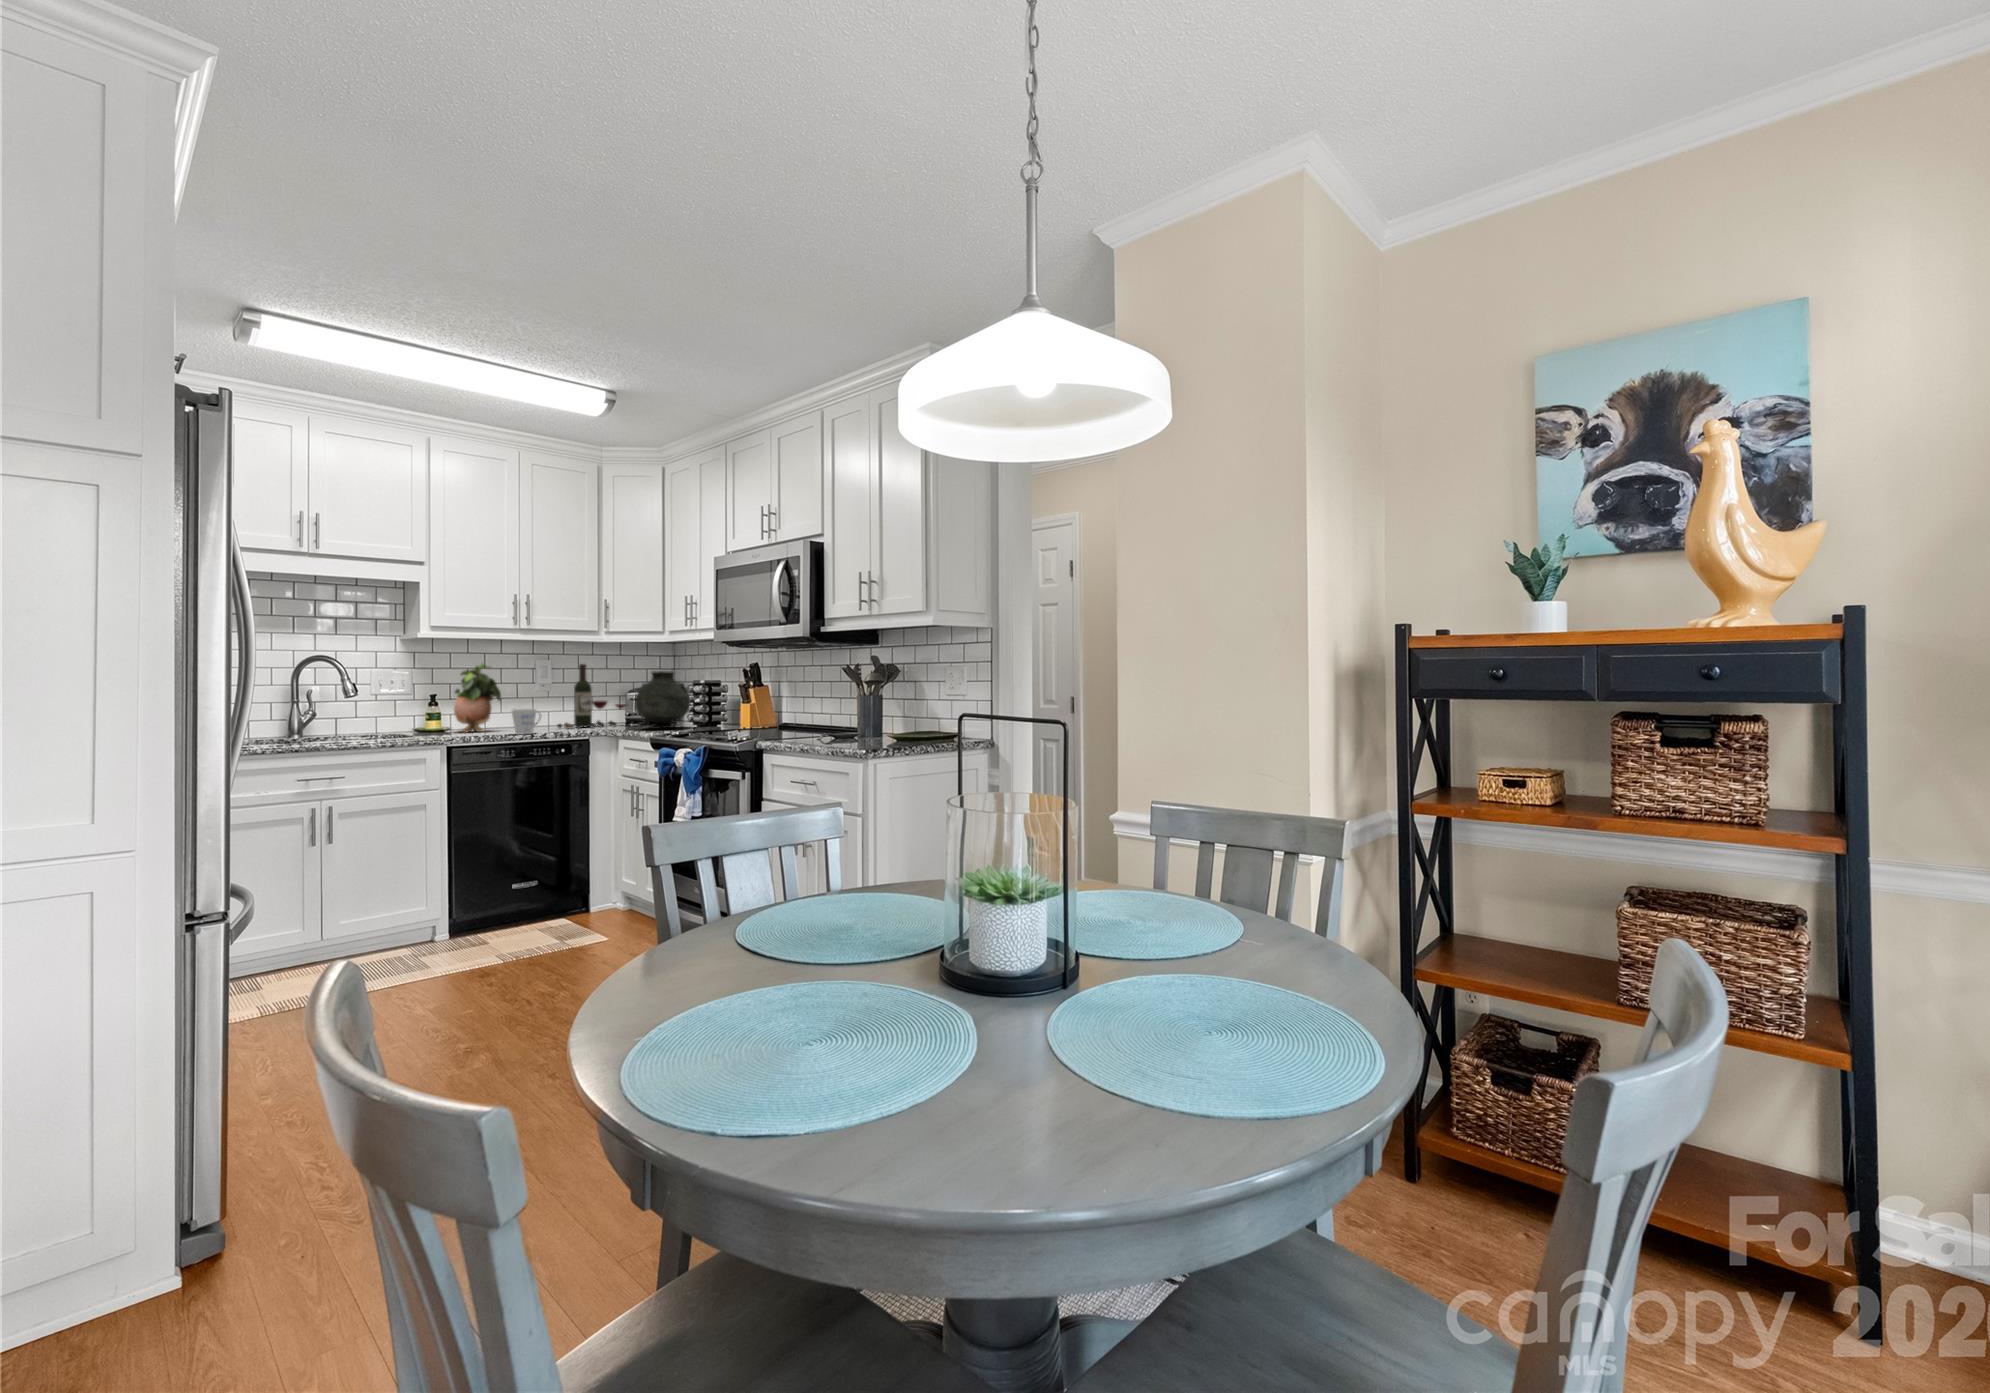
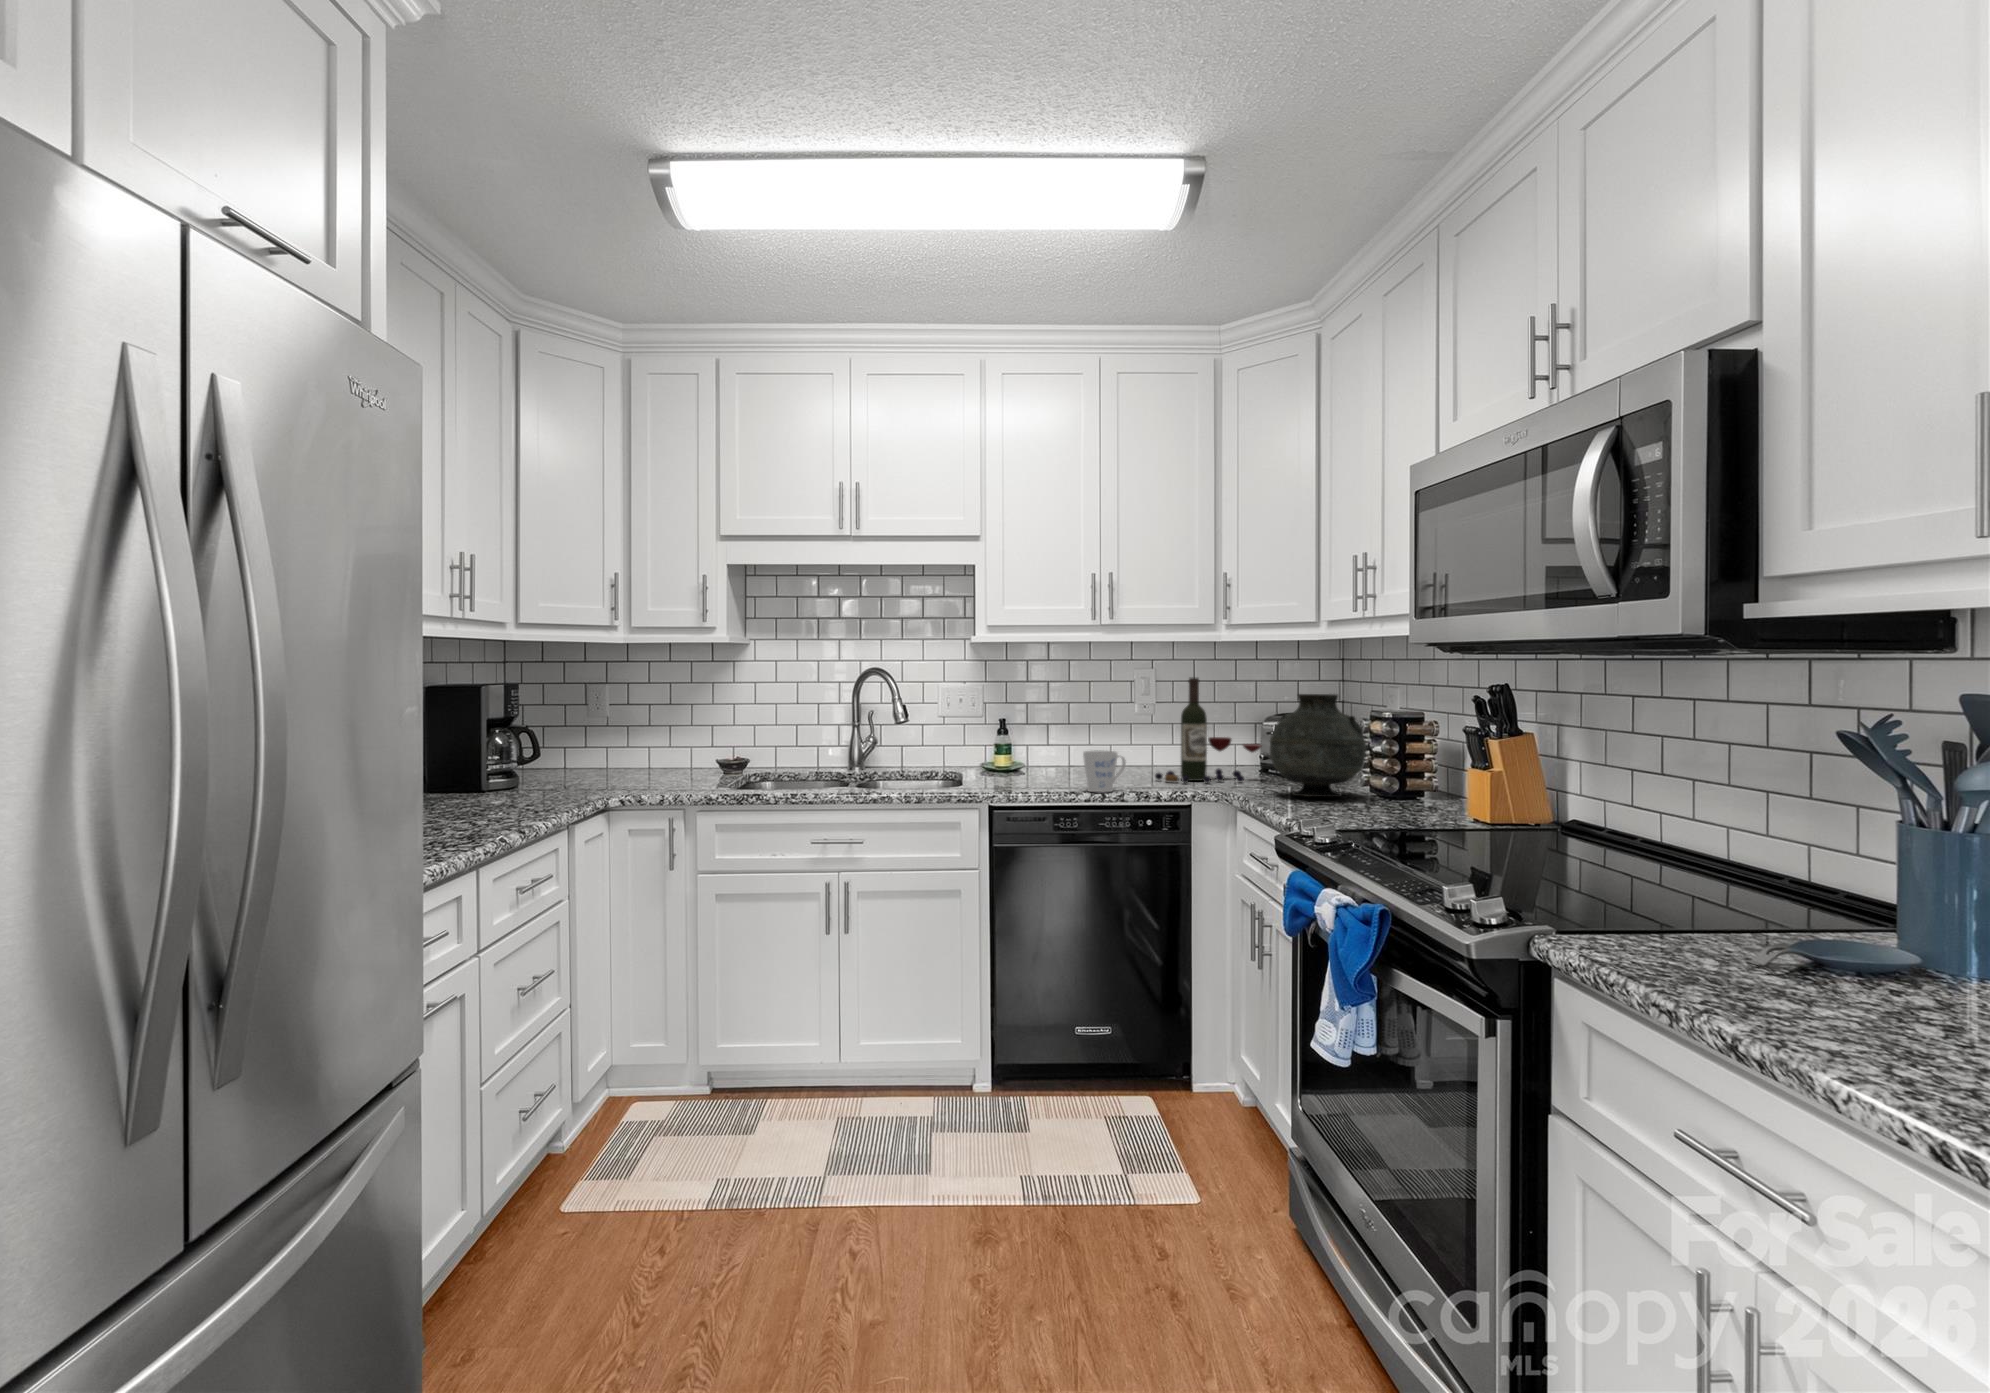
potted plant: present [454,664,501,733] -> none [1019,676,1079,780]

